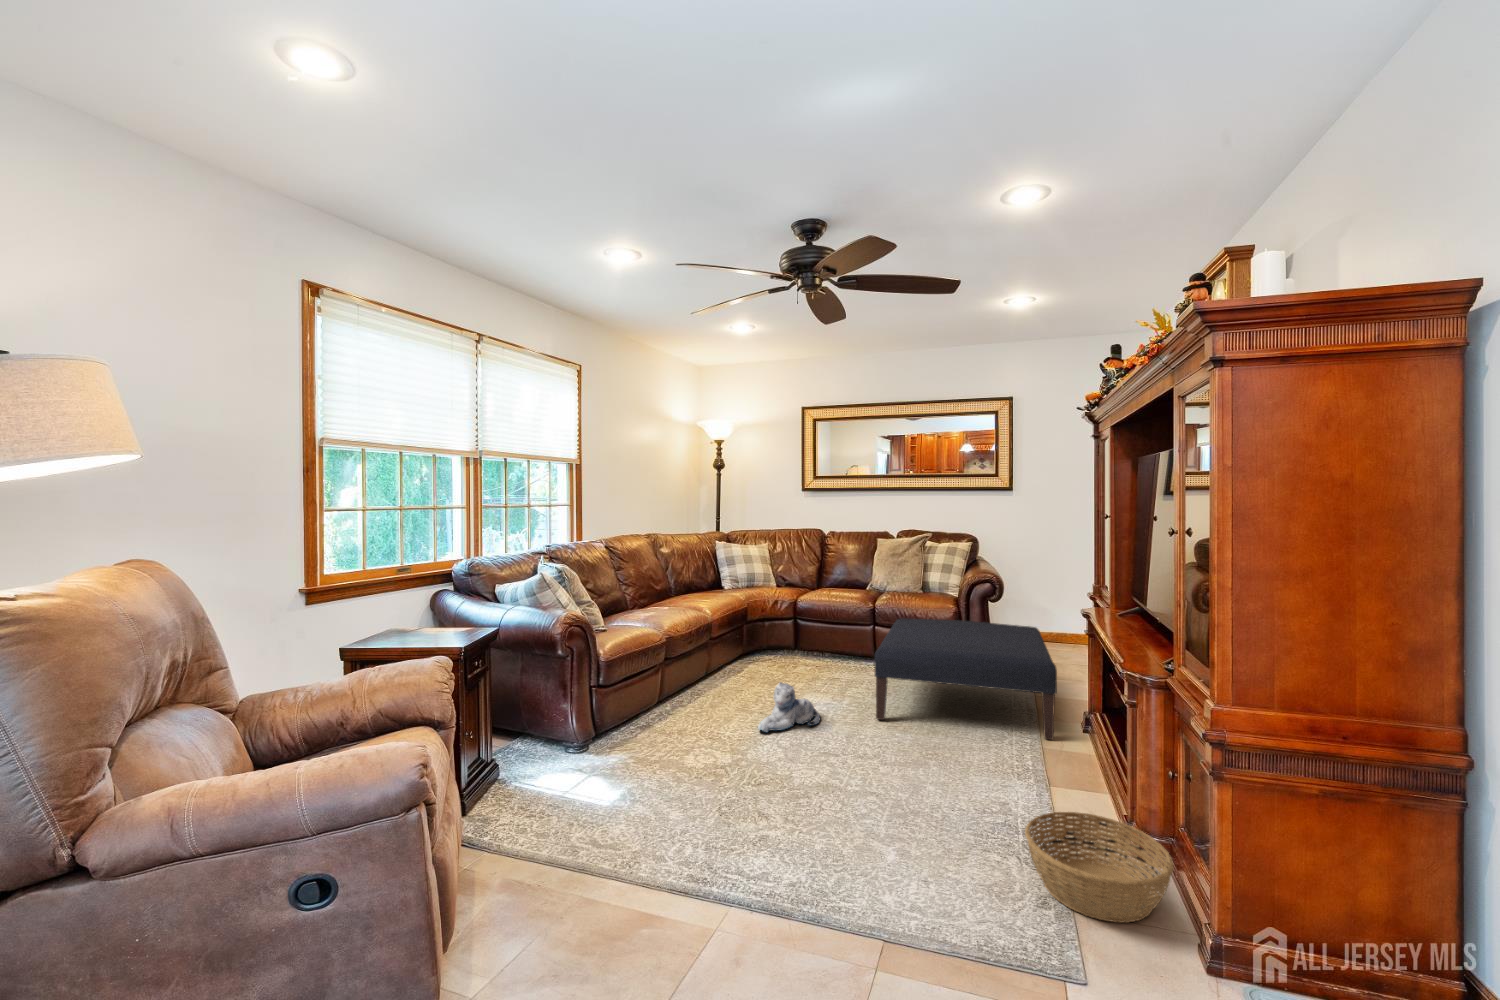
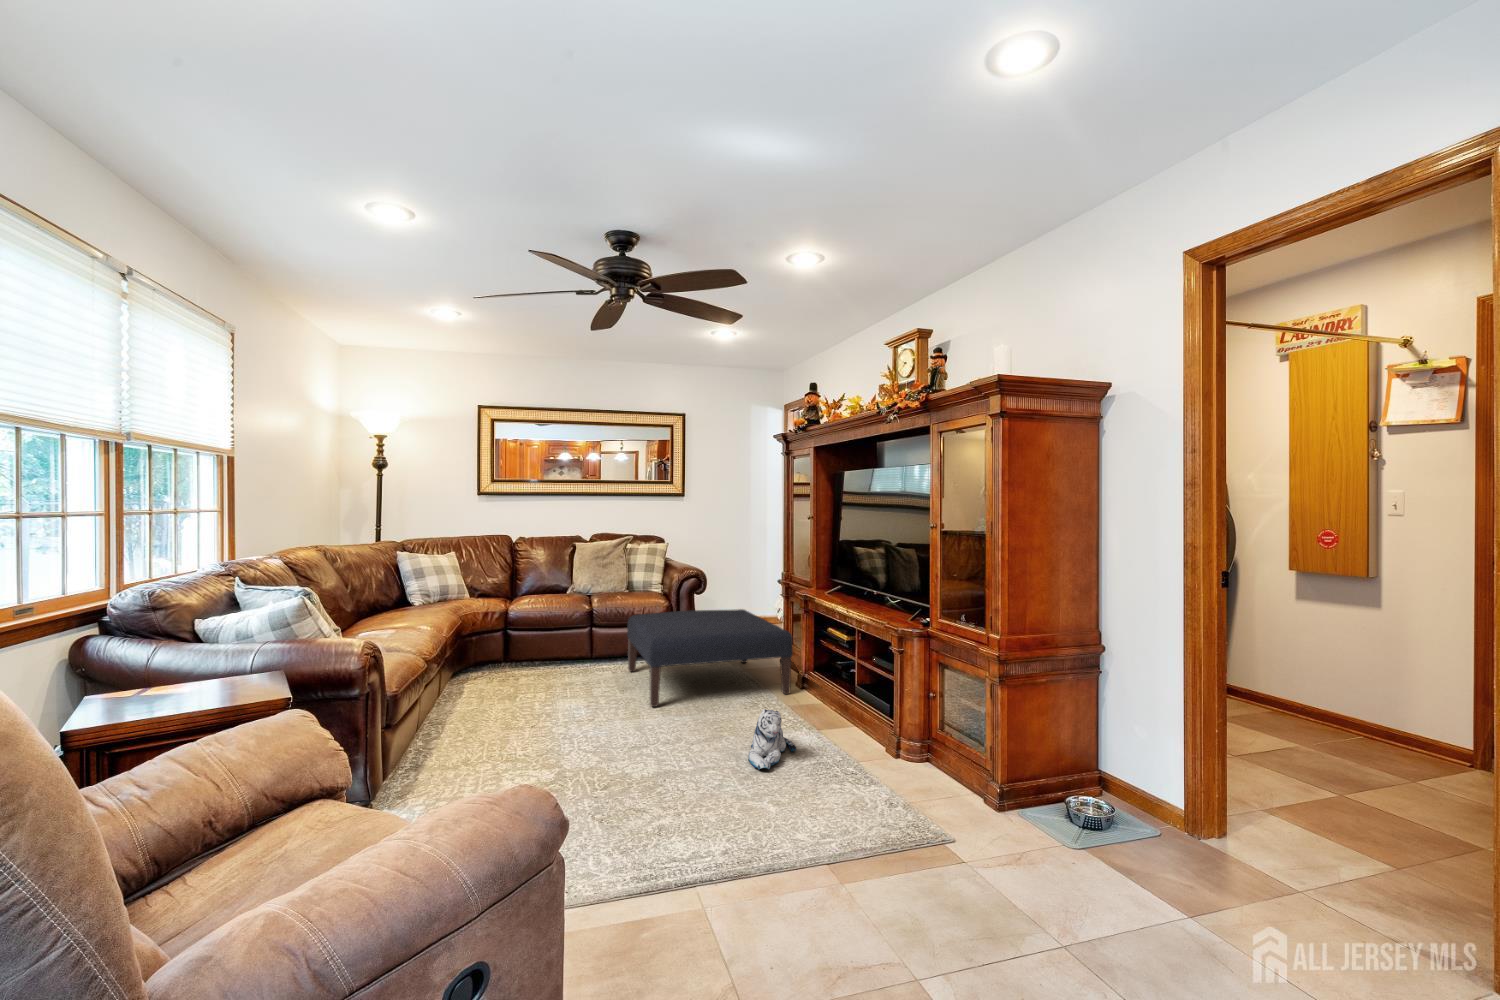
plush toy: present [758,682,820,732] -> present [748,709,796,770]
basket: present [1025,812,1174,922] -> none [854,727,948,791]

